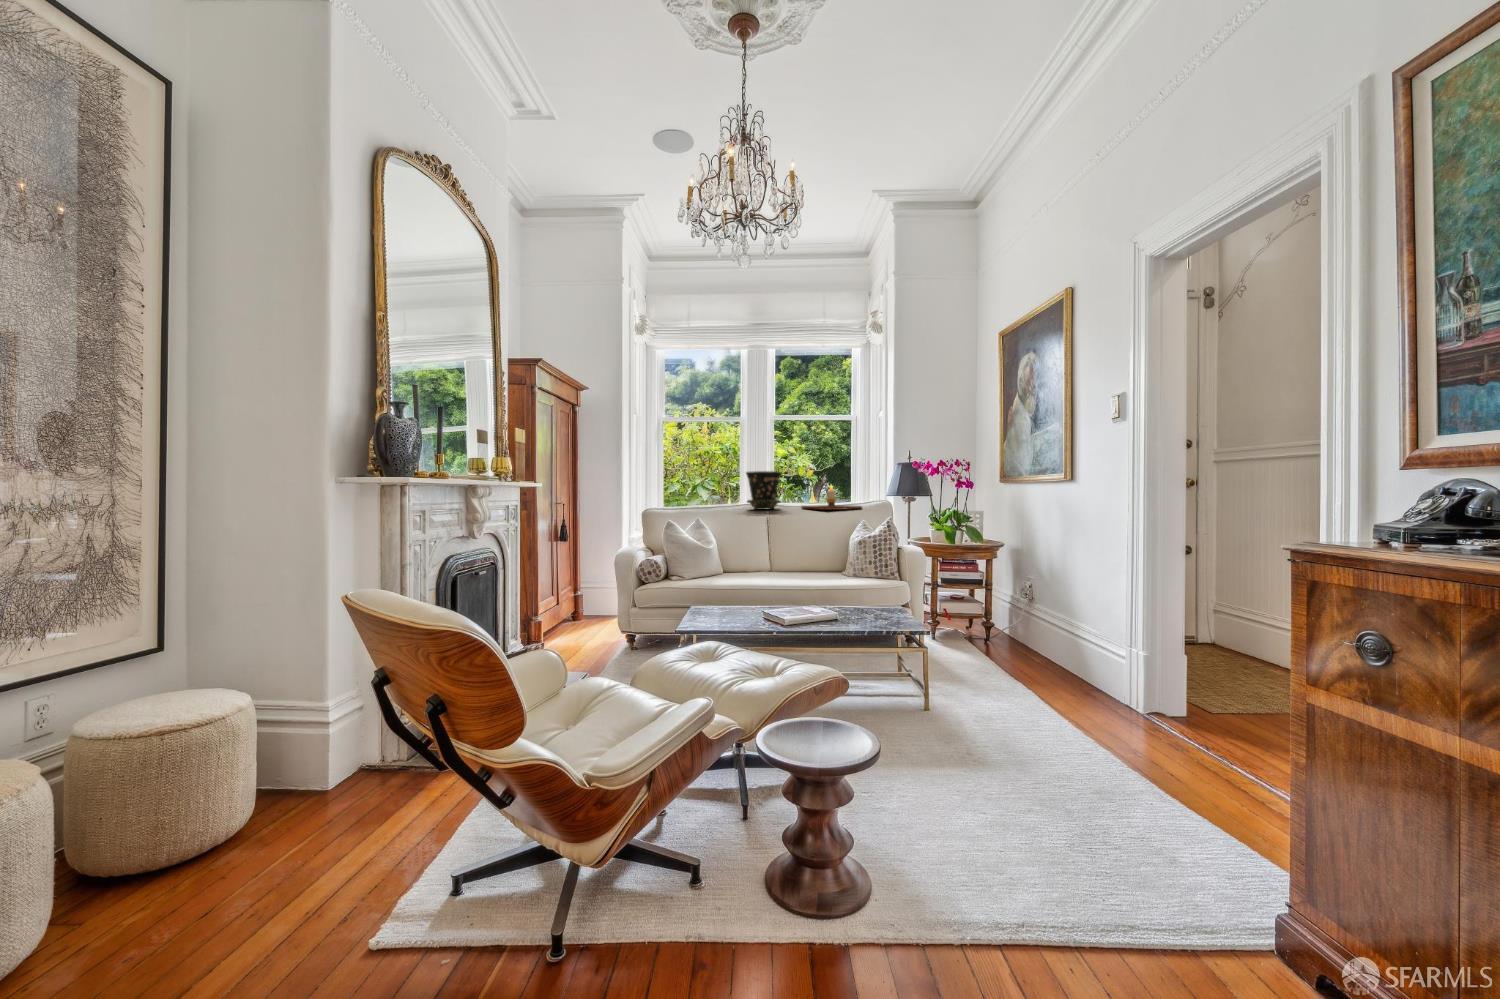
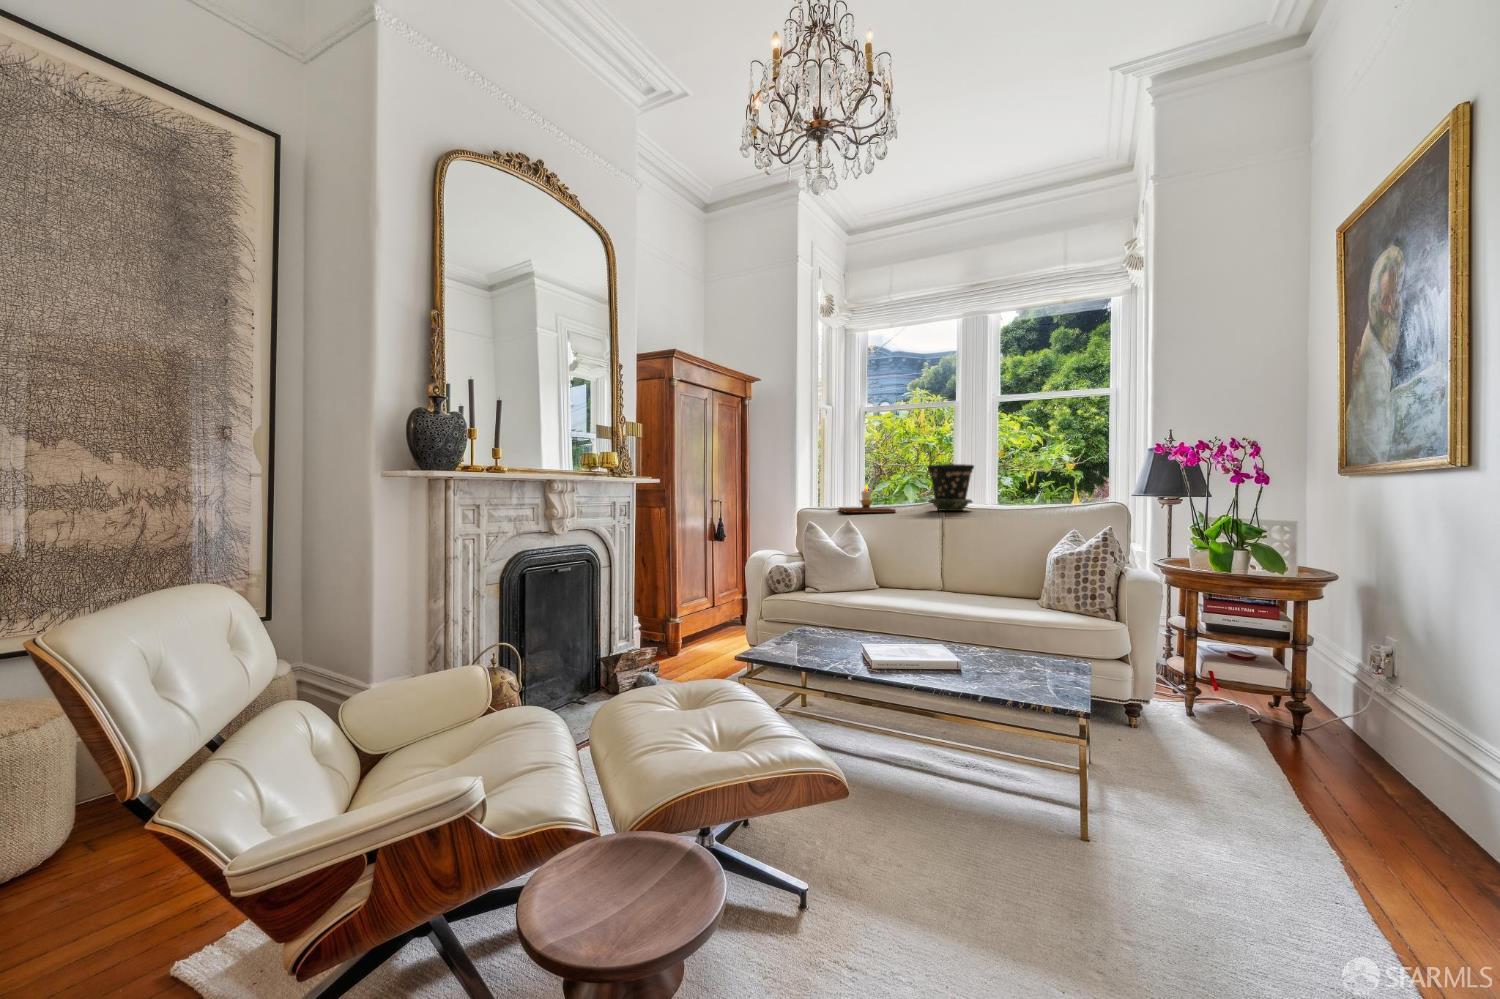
candle: present [801,486,862,510] -> present [839,485,896,513]

